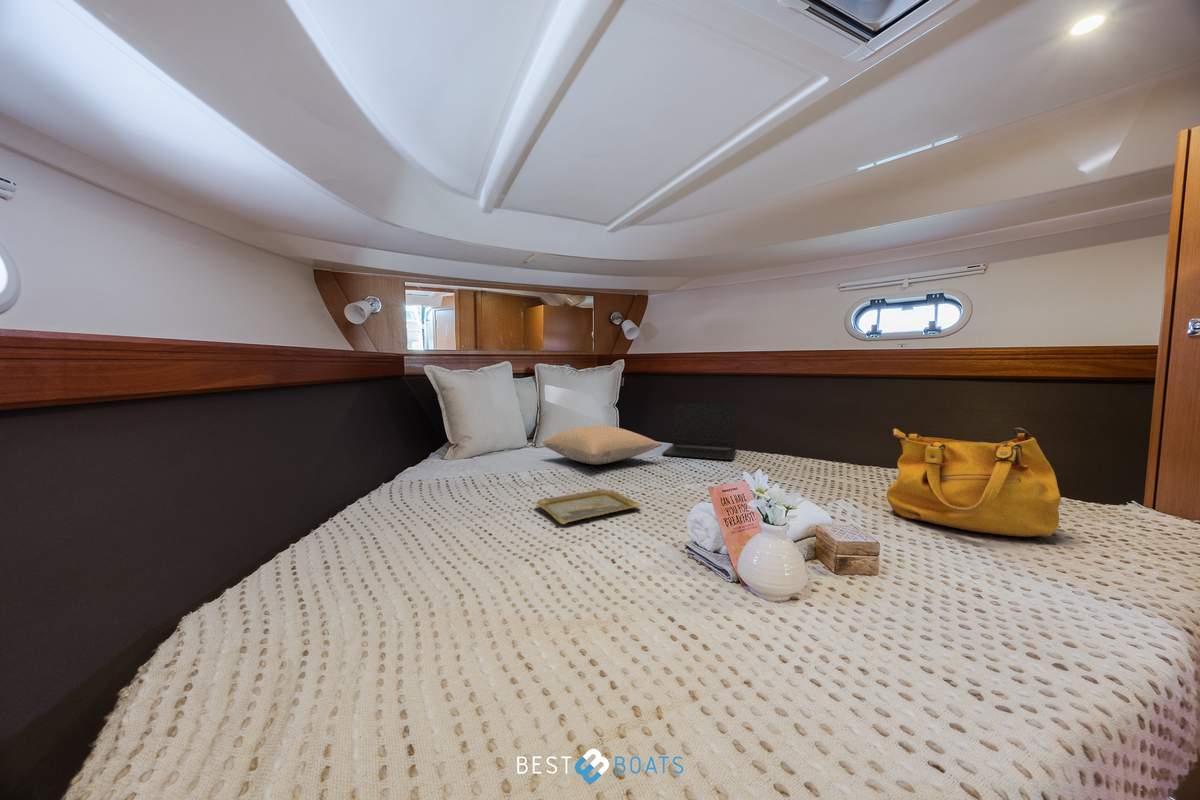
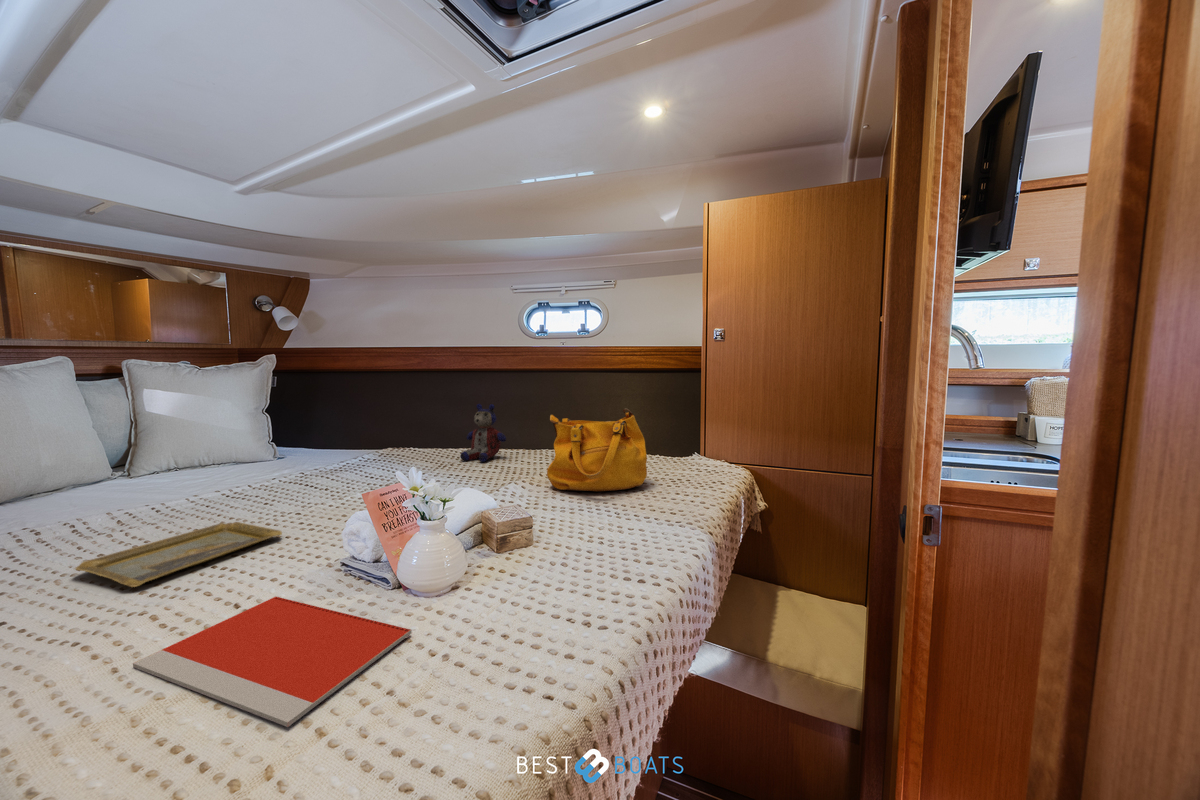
laptop: present [662,404,737,460] -> none [325,400,422,466]
stuffed bear: none [775,411,826,470] -> present [460,404,506,462]
pillow: present [543,425,661,464] -> none [100,436,322,492]
notebook: none [566,558,759,685] -> present [133,597,412,727]

